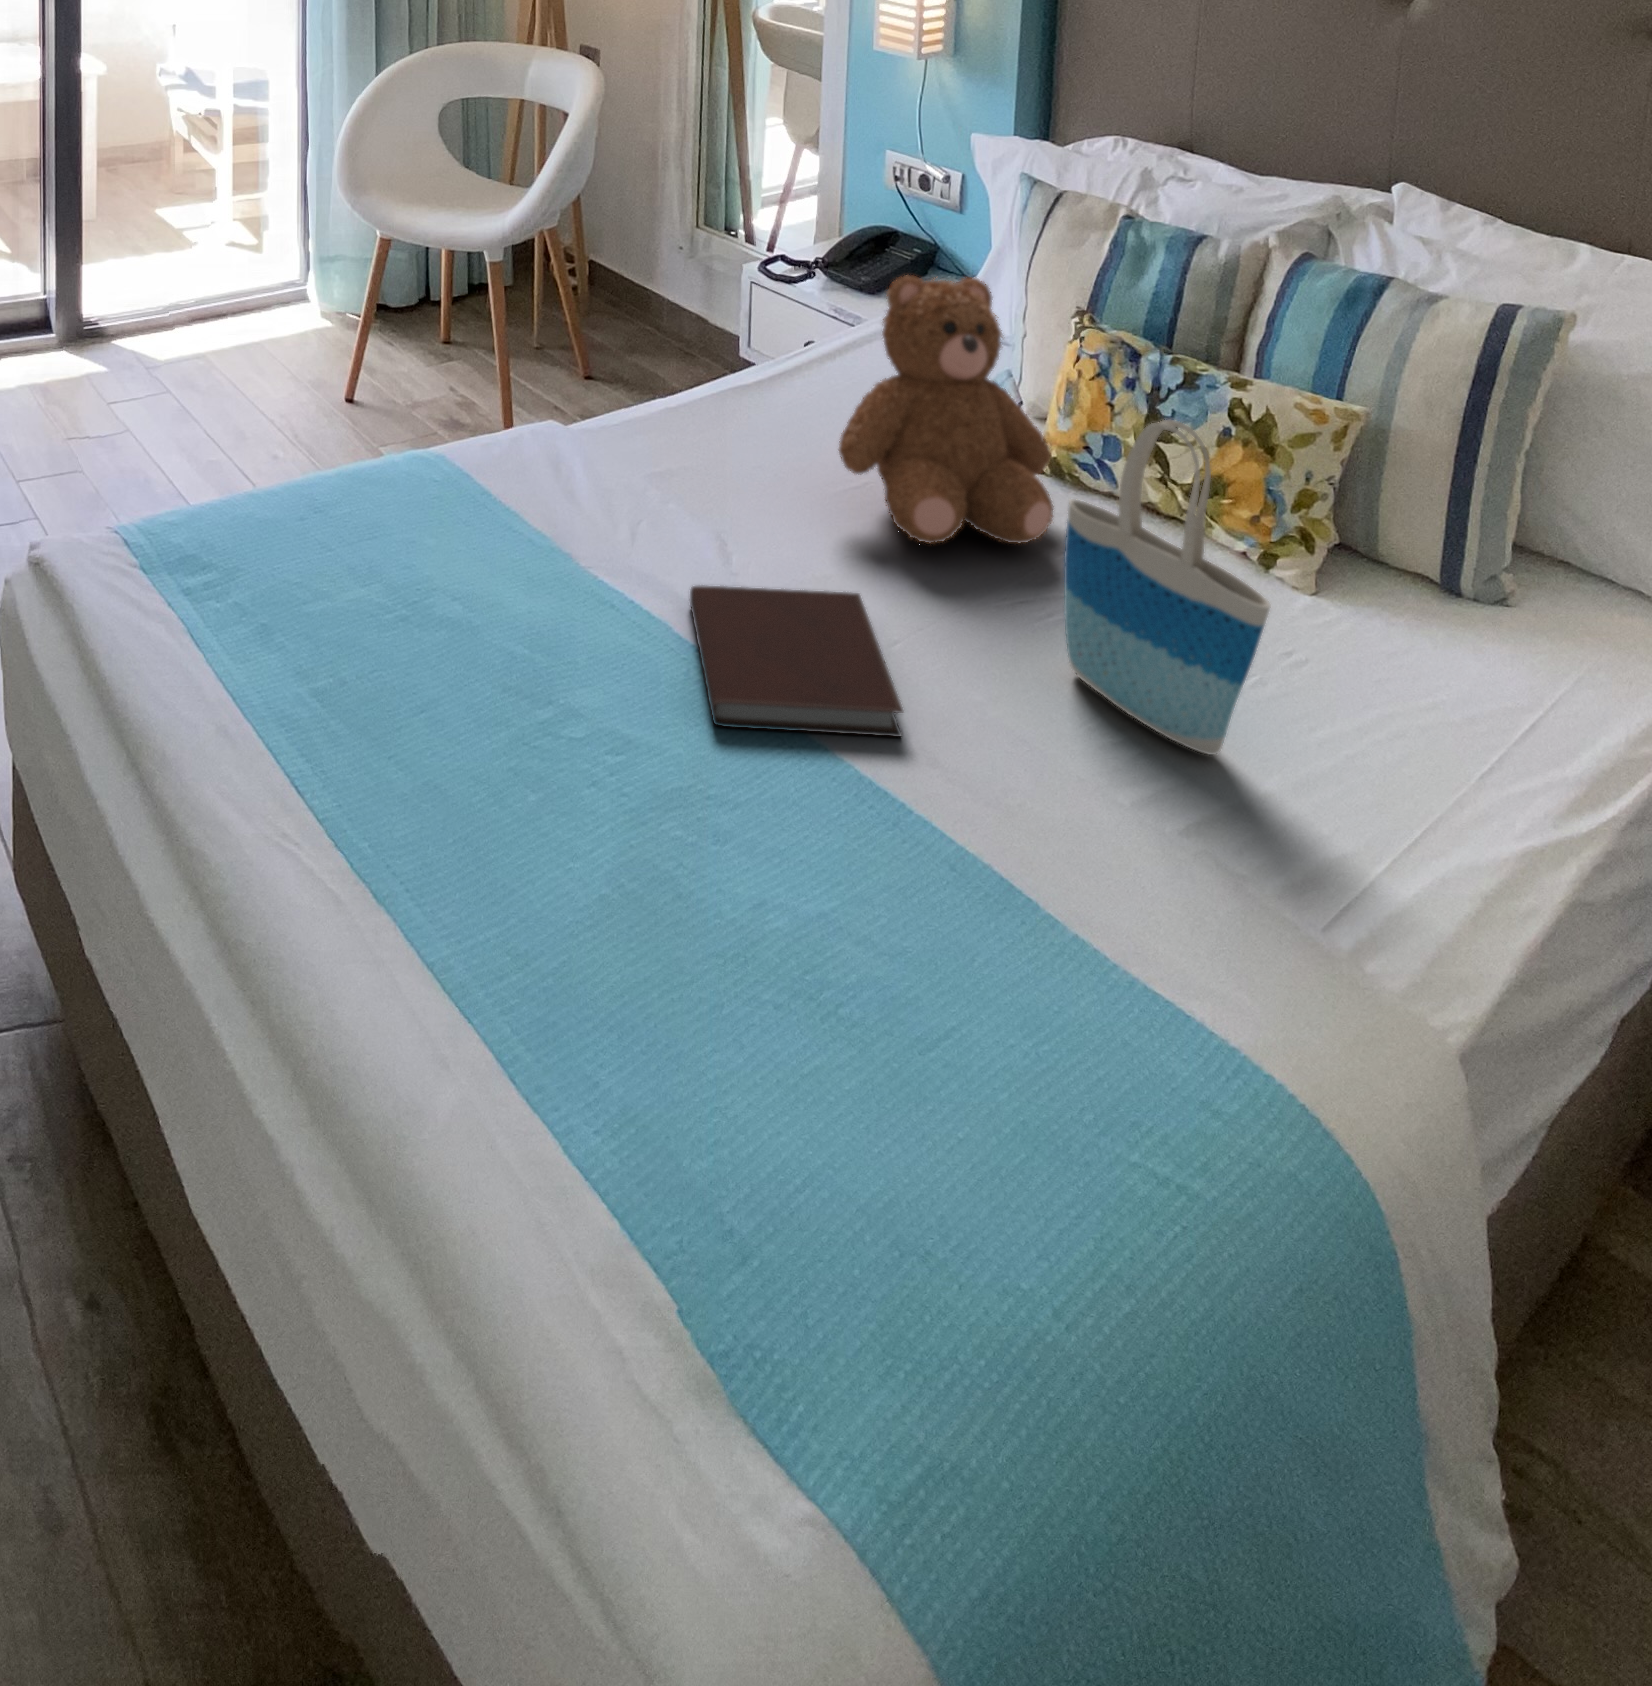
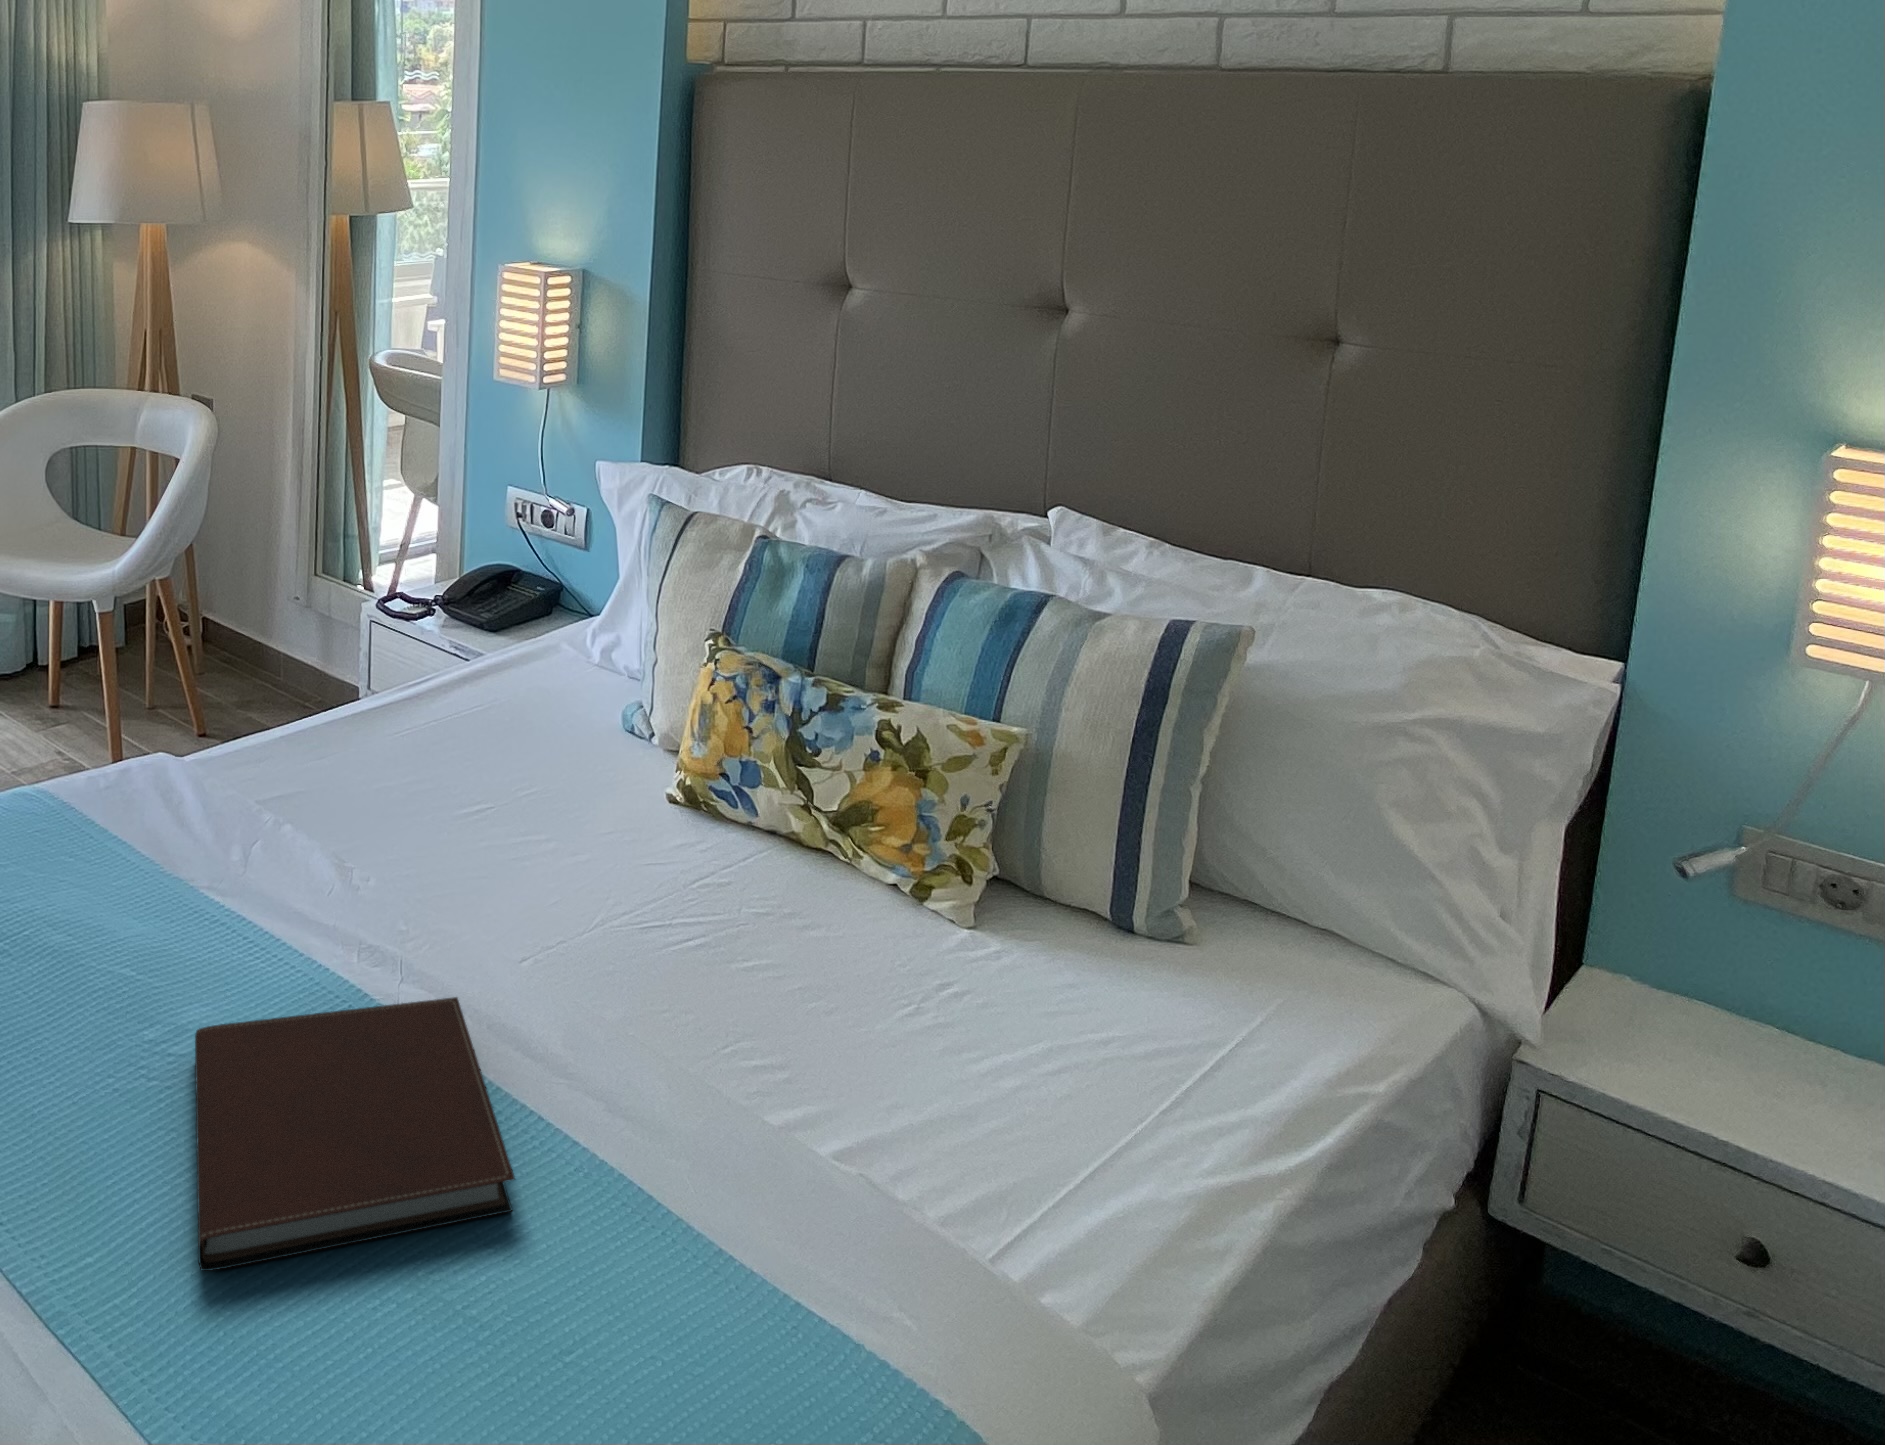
teddy bear: present [838,275,1054,544] -> none [433,581,699,915]
tote bag: present [1064,420,1270,755] -> none [722,737,980,1138]

